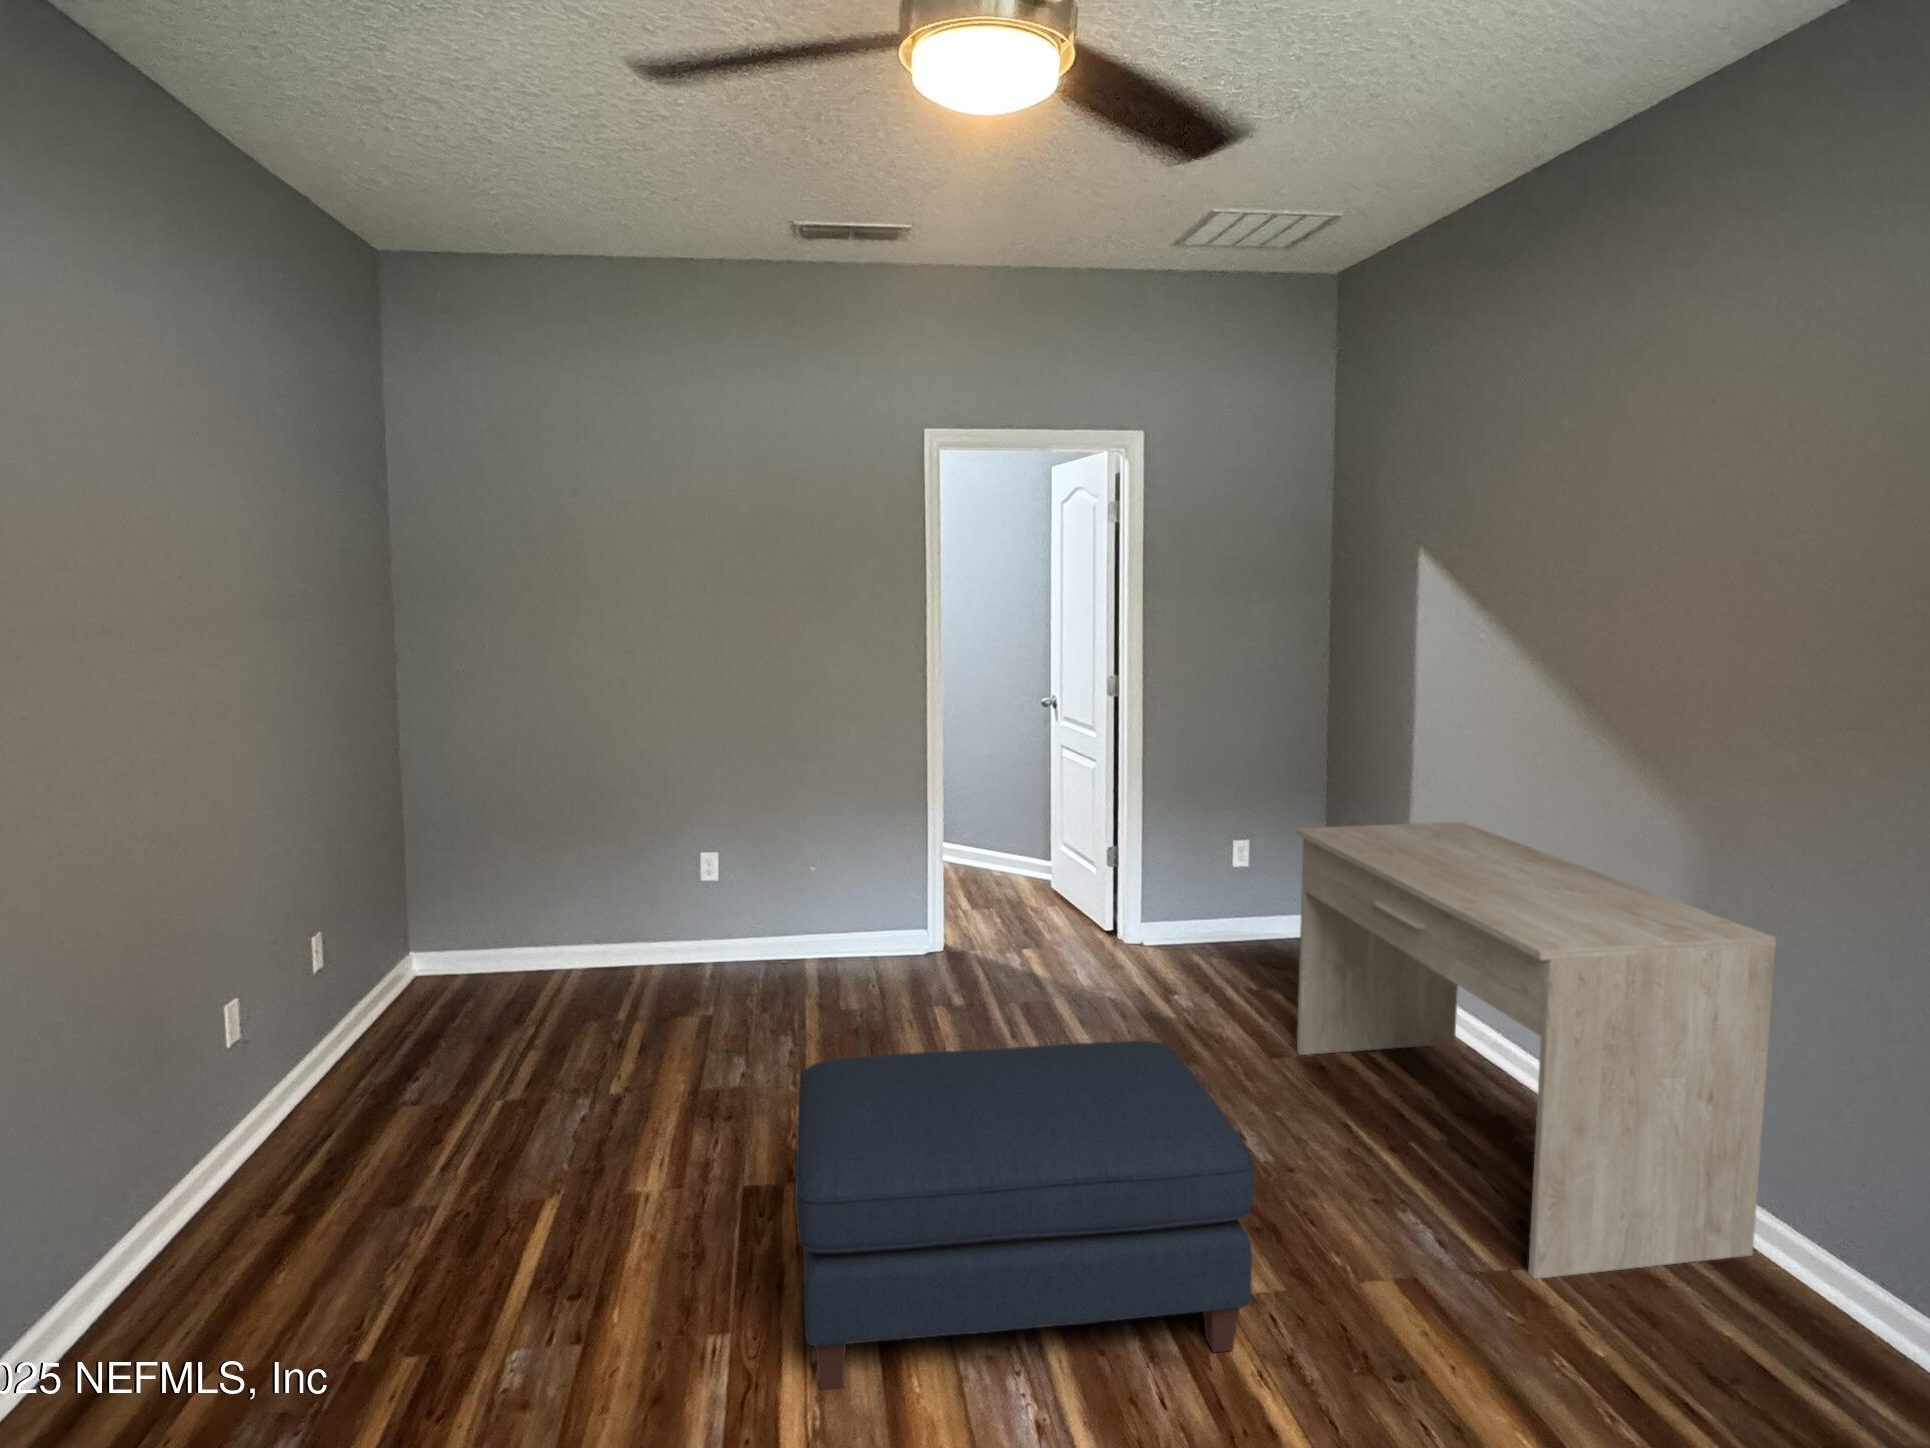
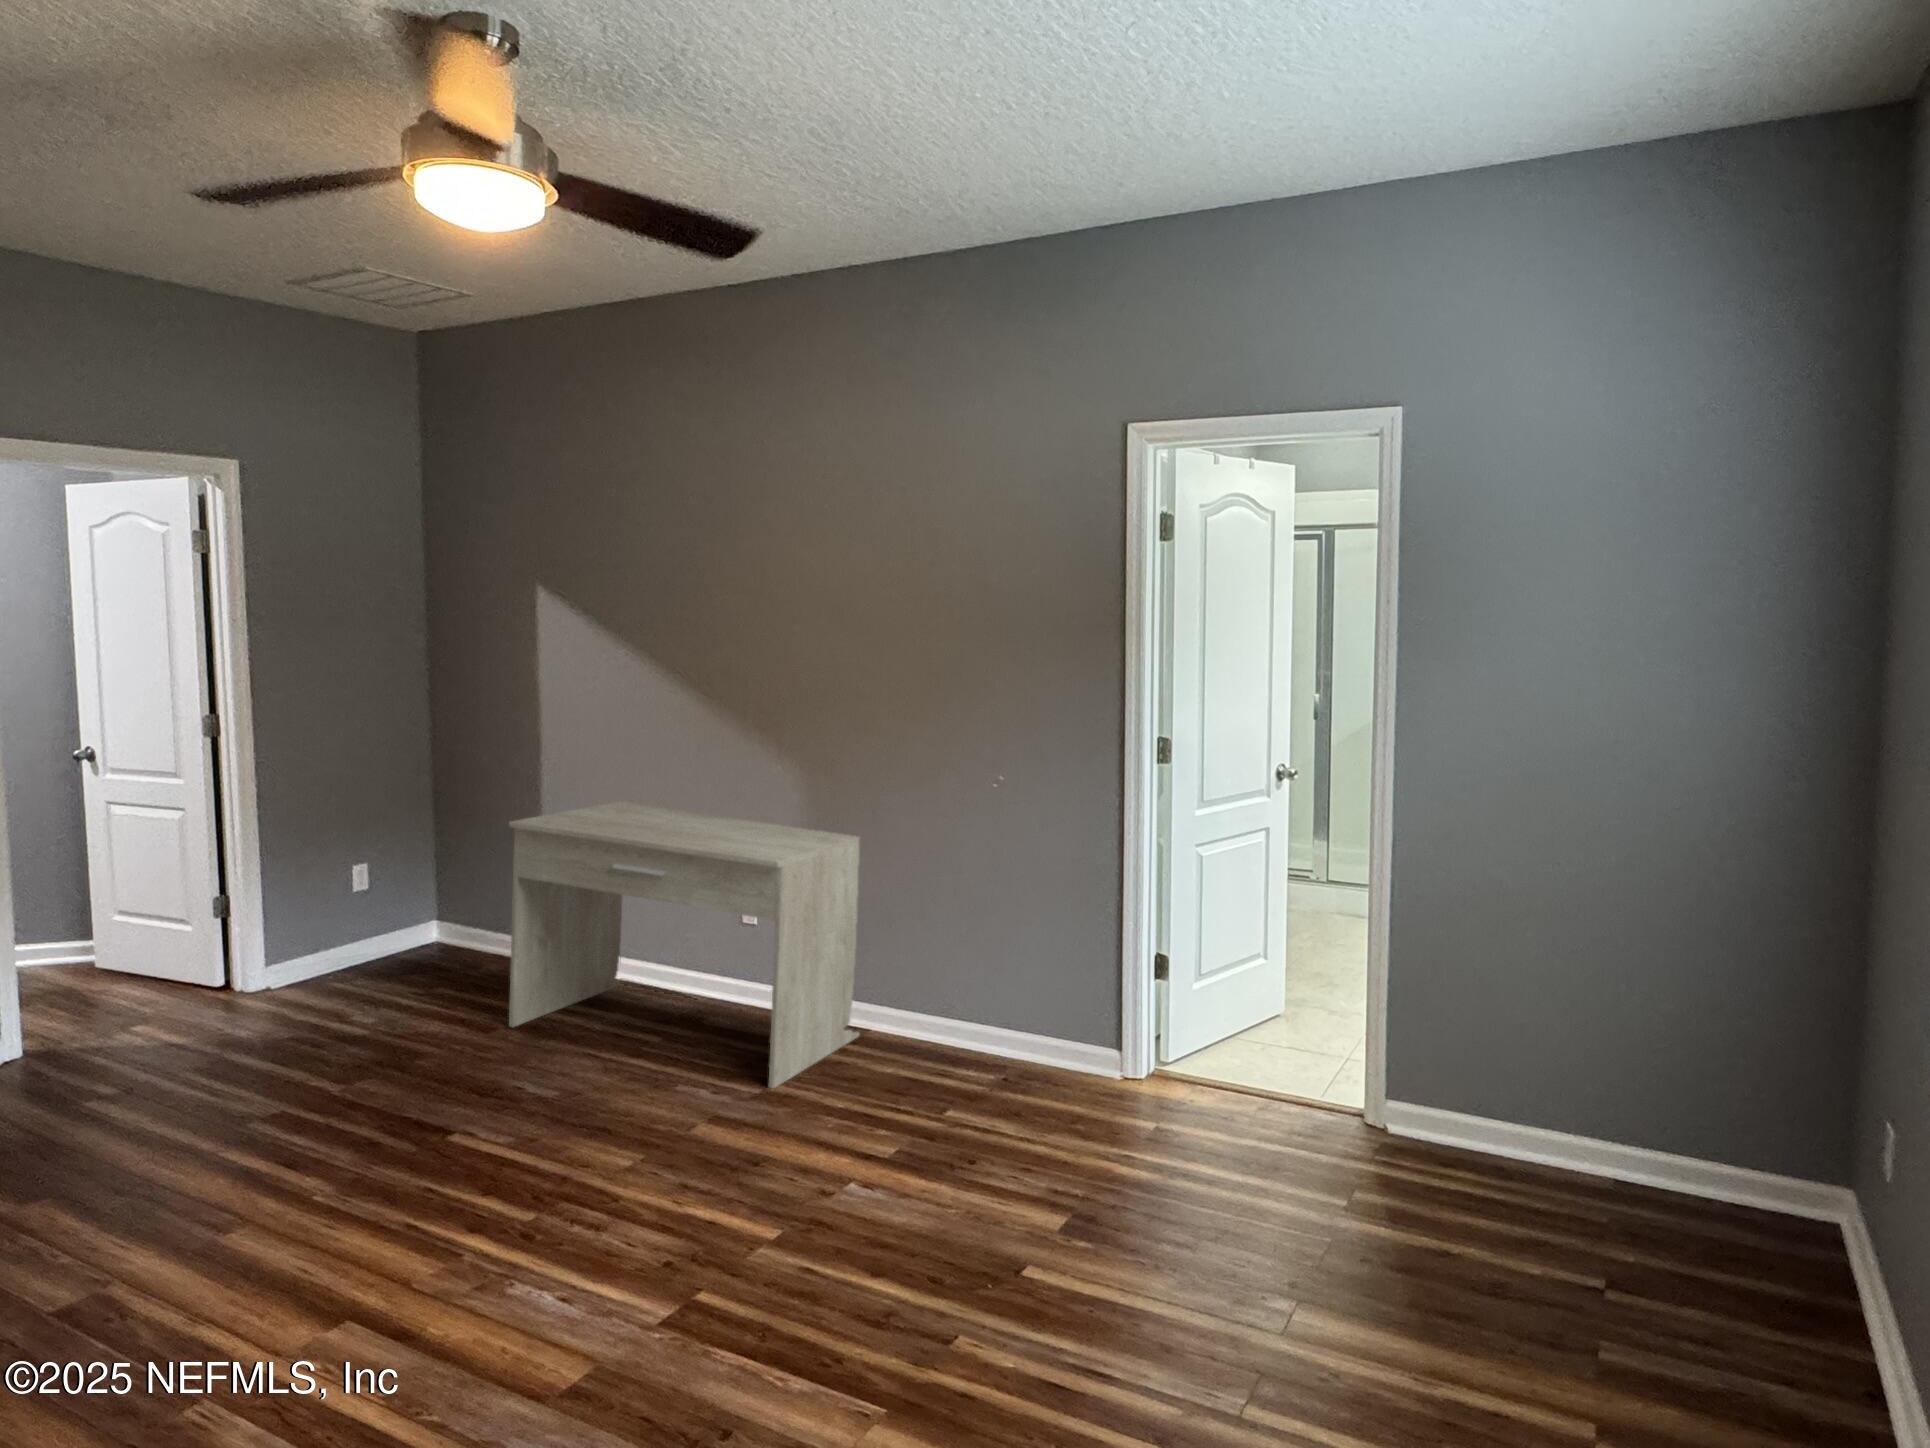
ottoman: present [795,1041,1254,1390] -> none [177,1005,661,1376]

